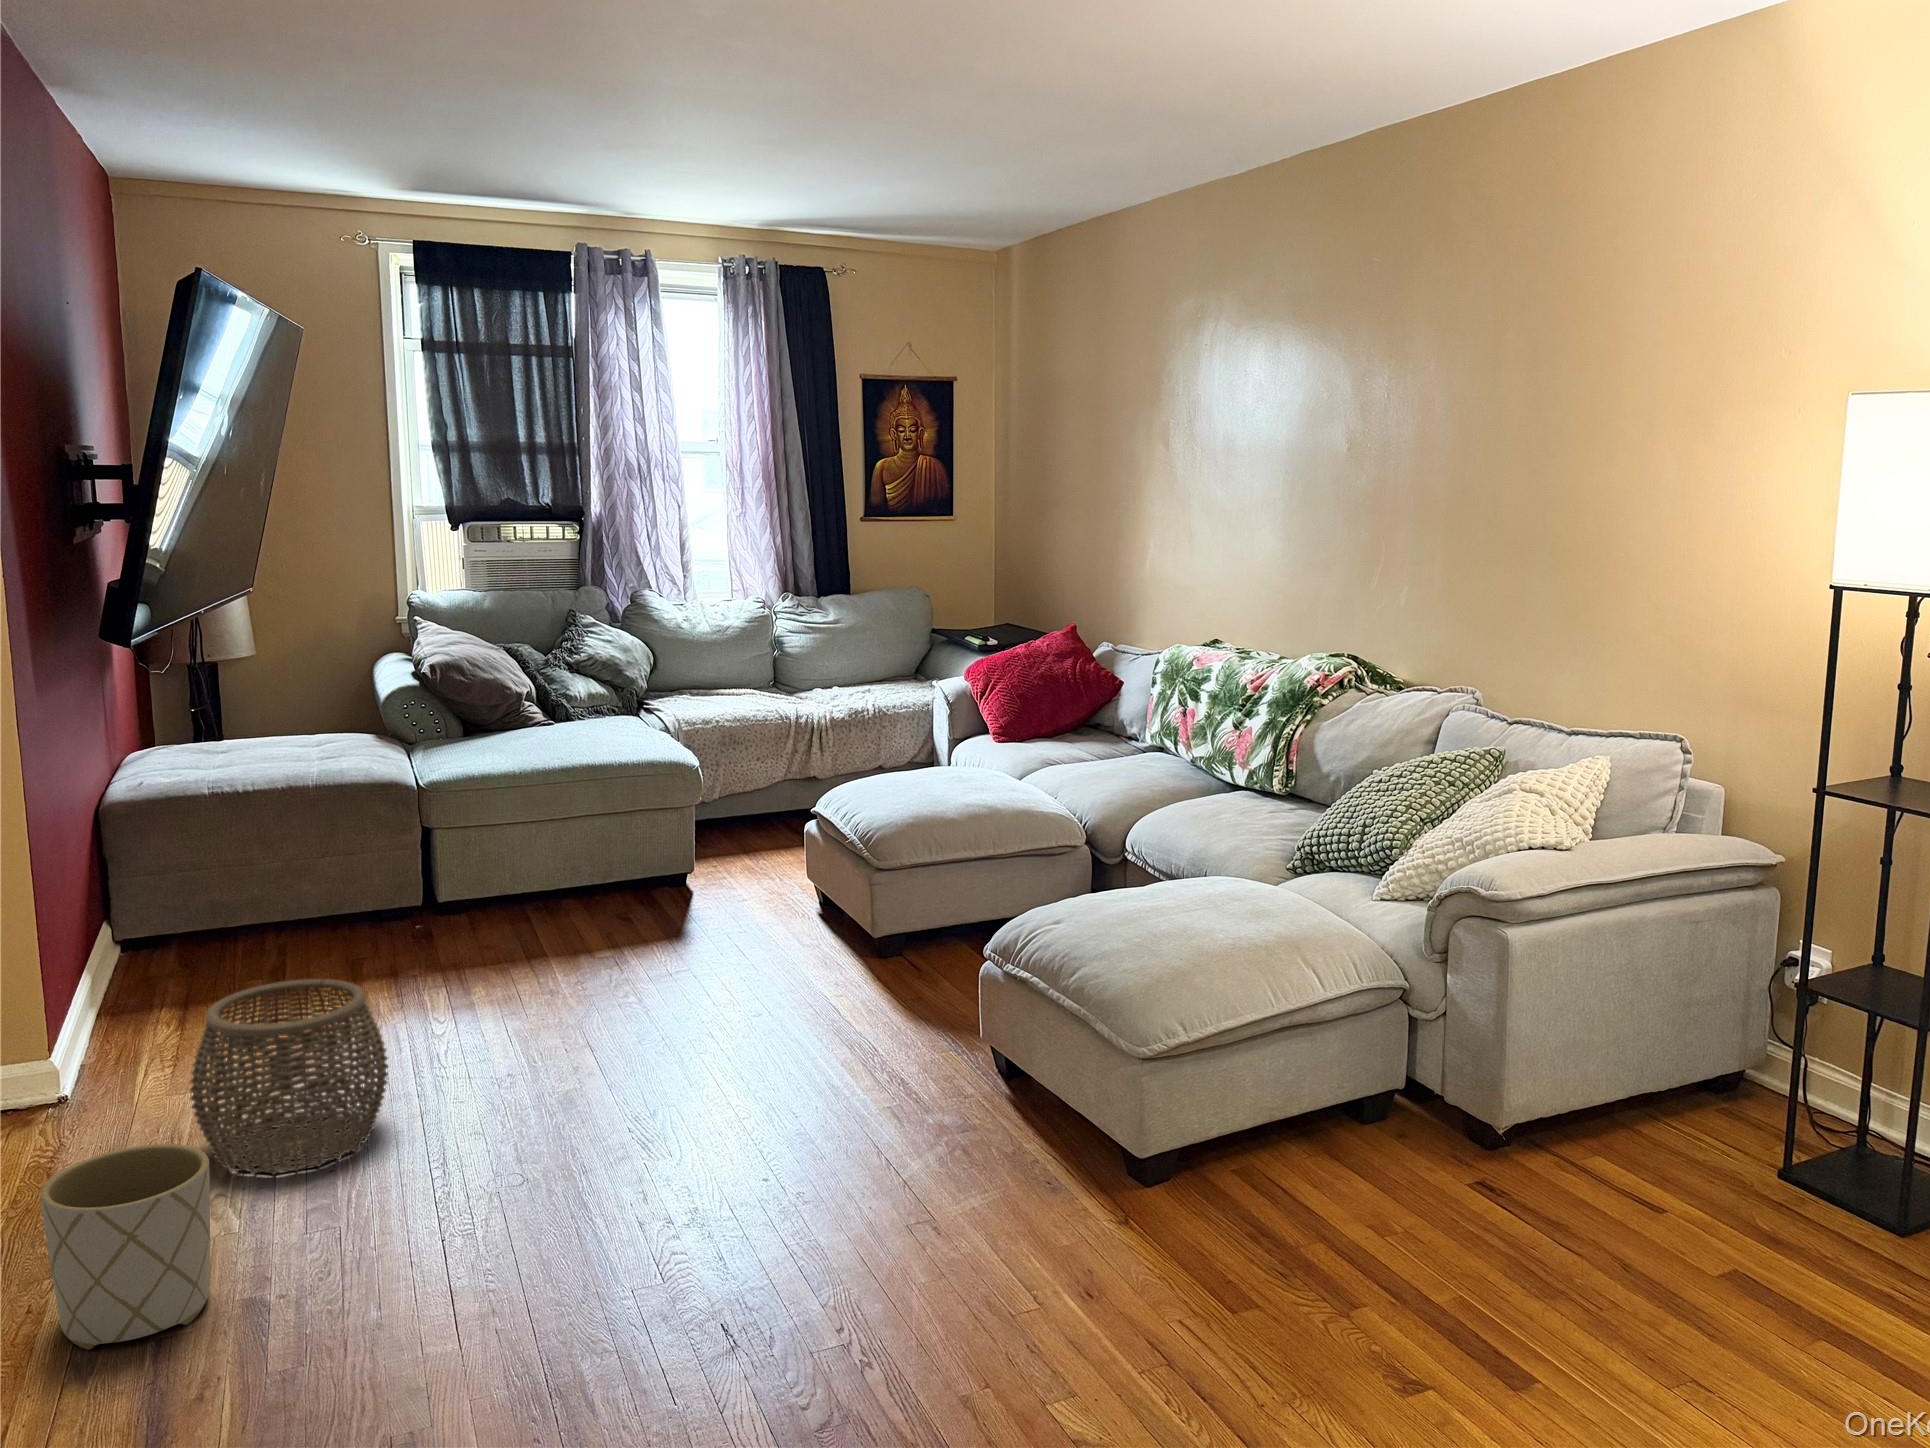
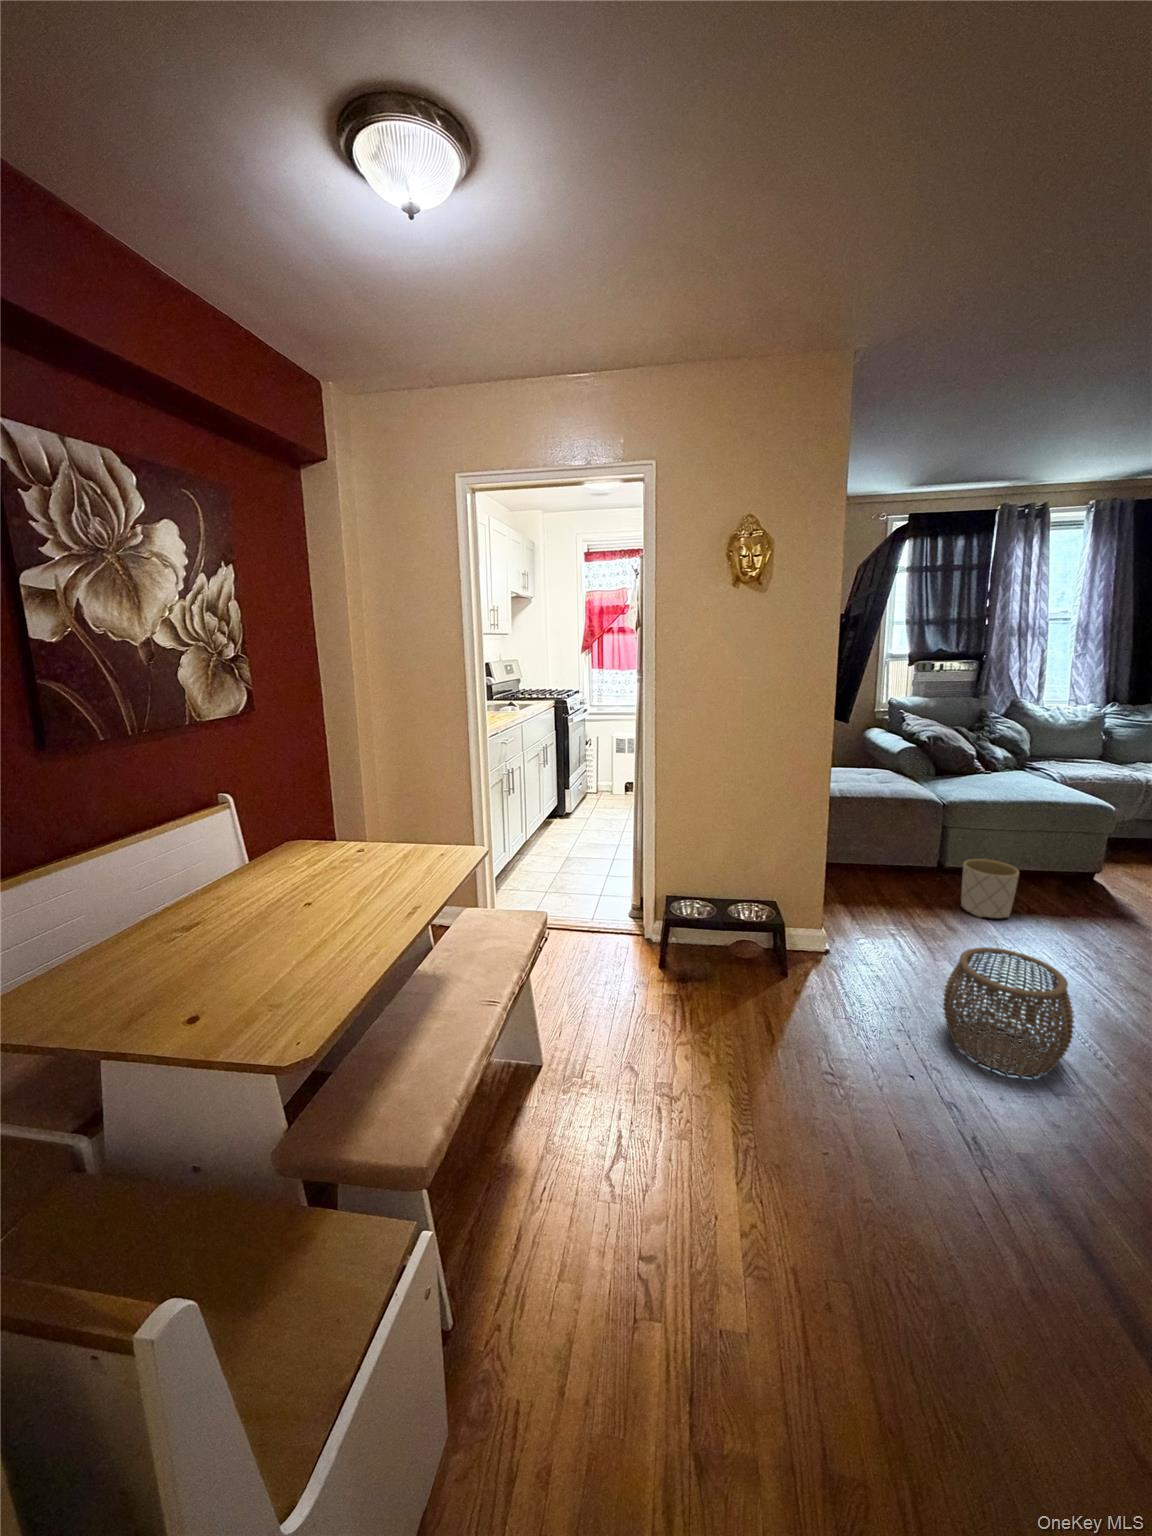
planter: present [40,1144,210,1350] -> present [961,859,1019,918]

